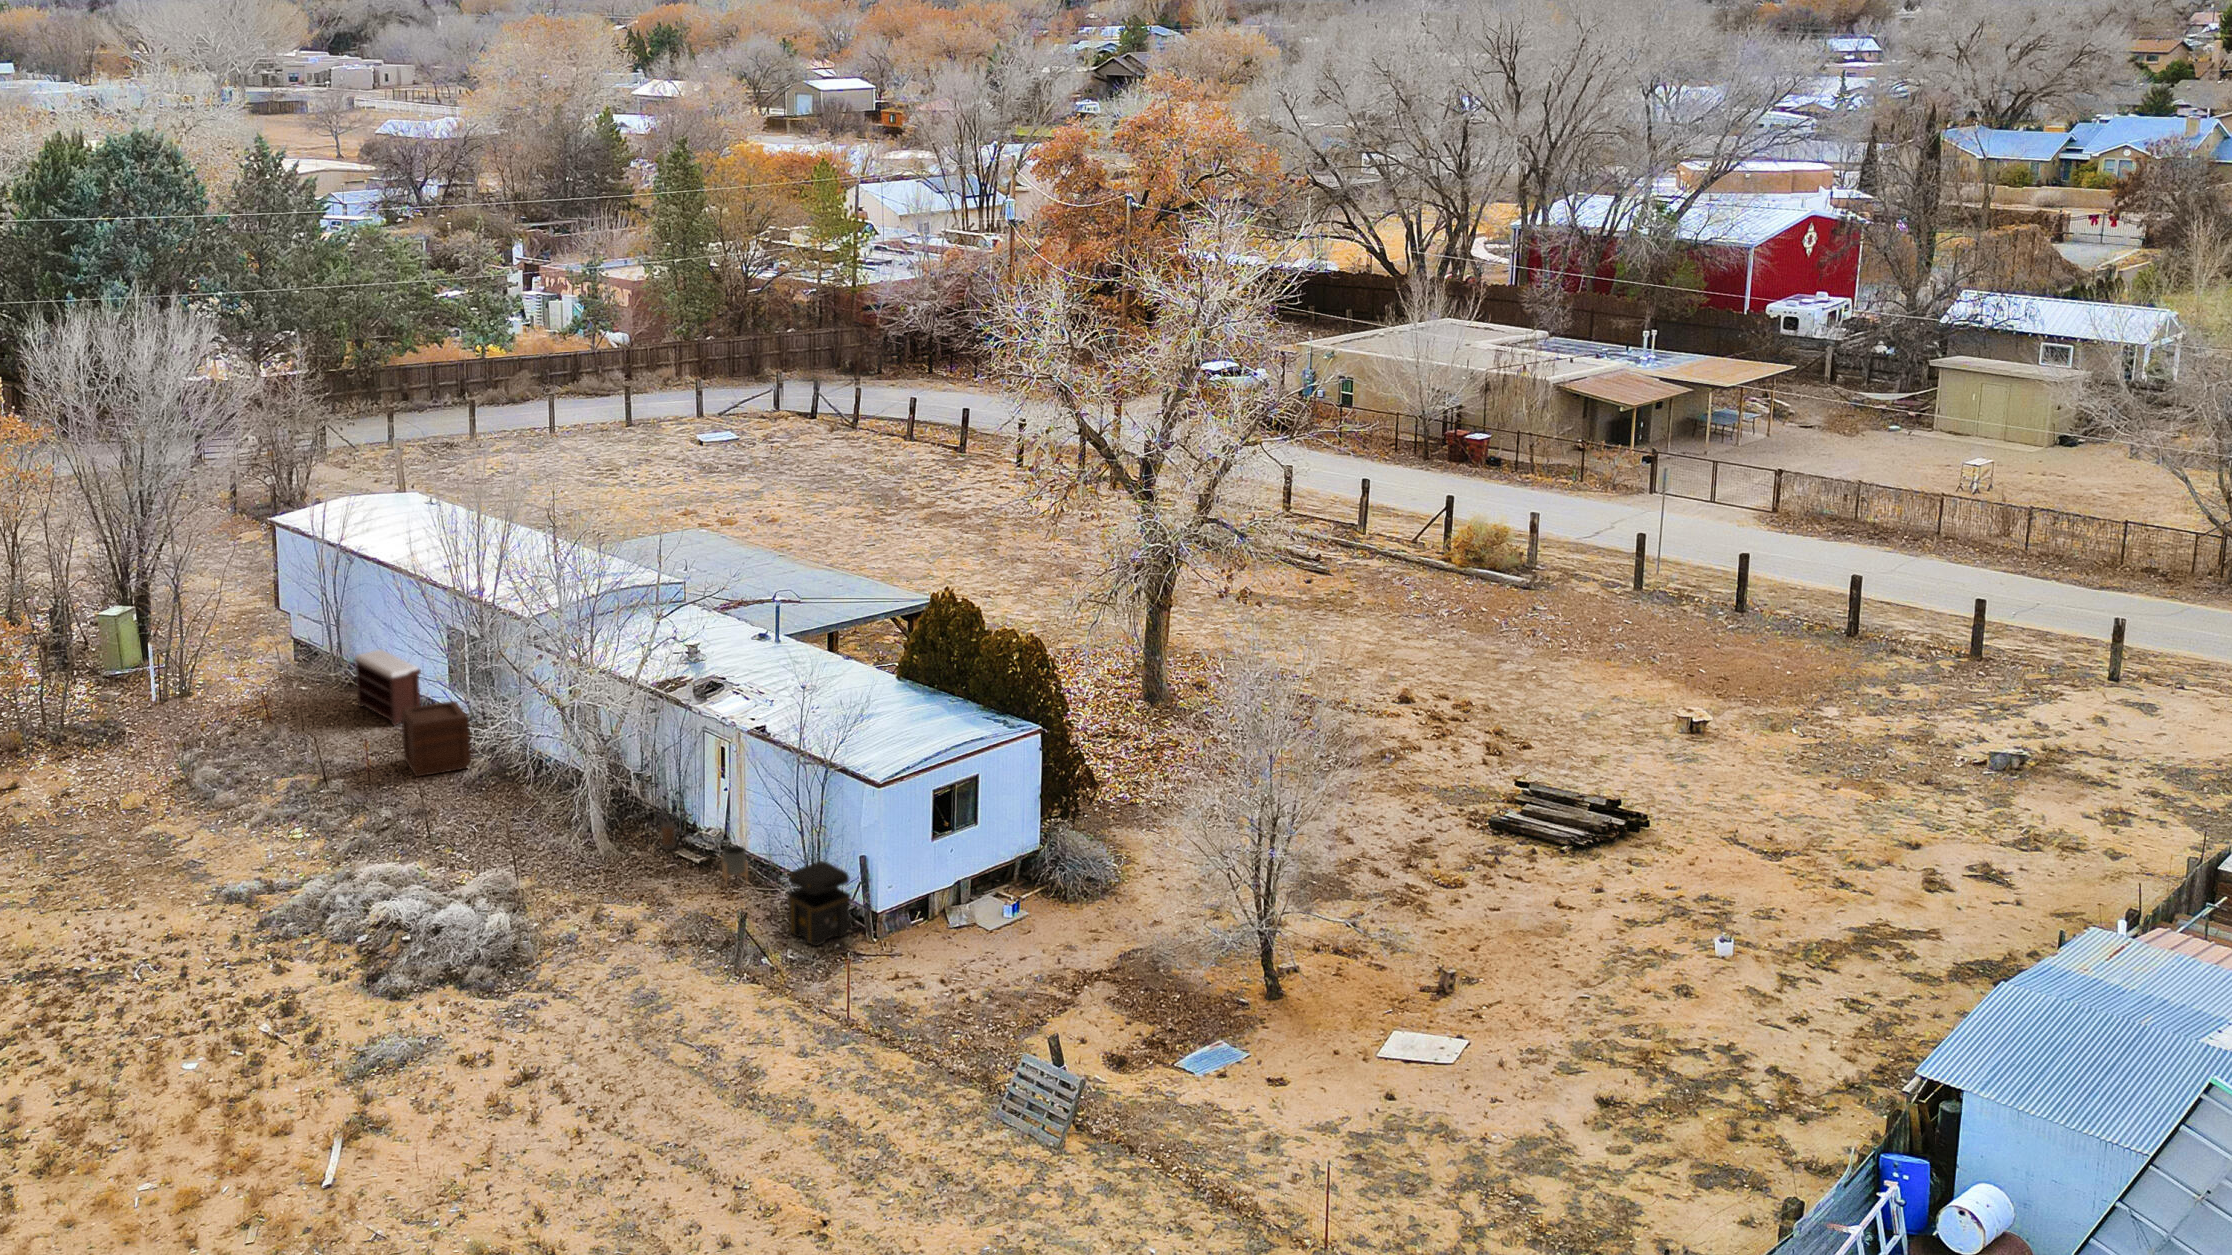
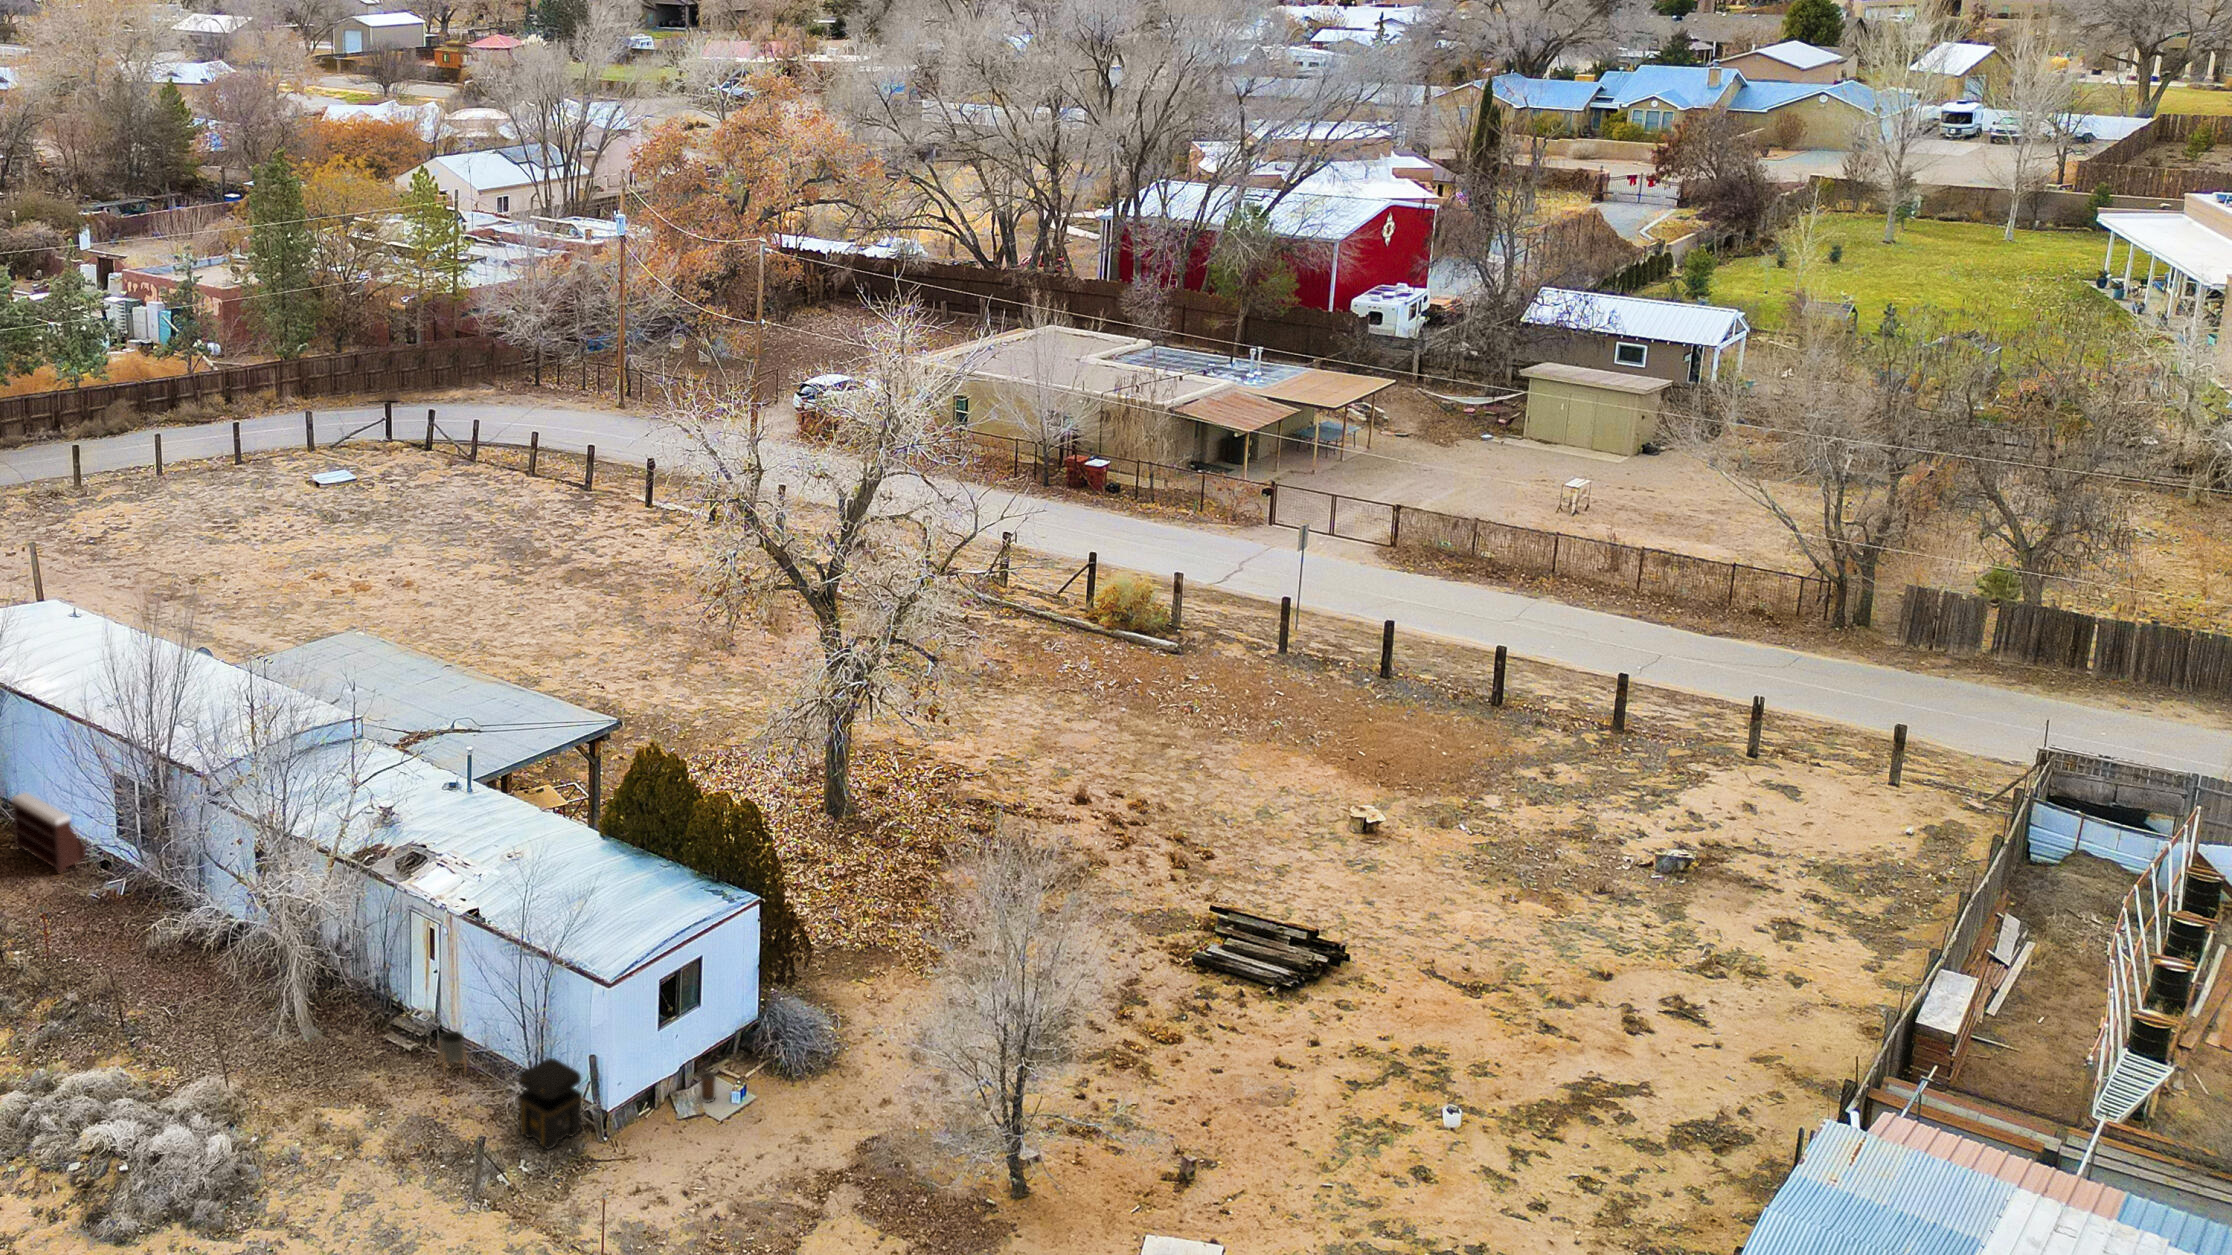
wooden crate: present [401,701,471,777] -> none [74,855,151,942]
watering can: present [661,821,676,850] -> present [699,1067,716,1102]

